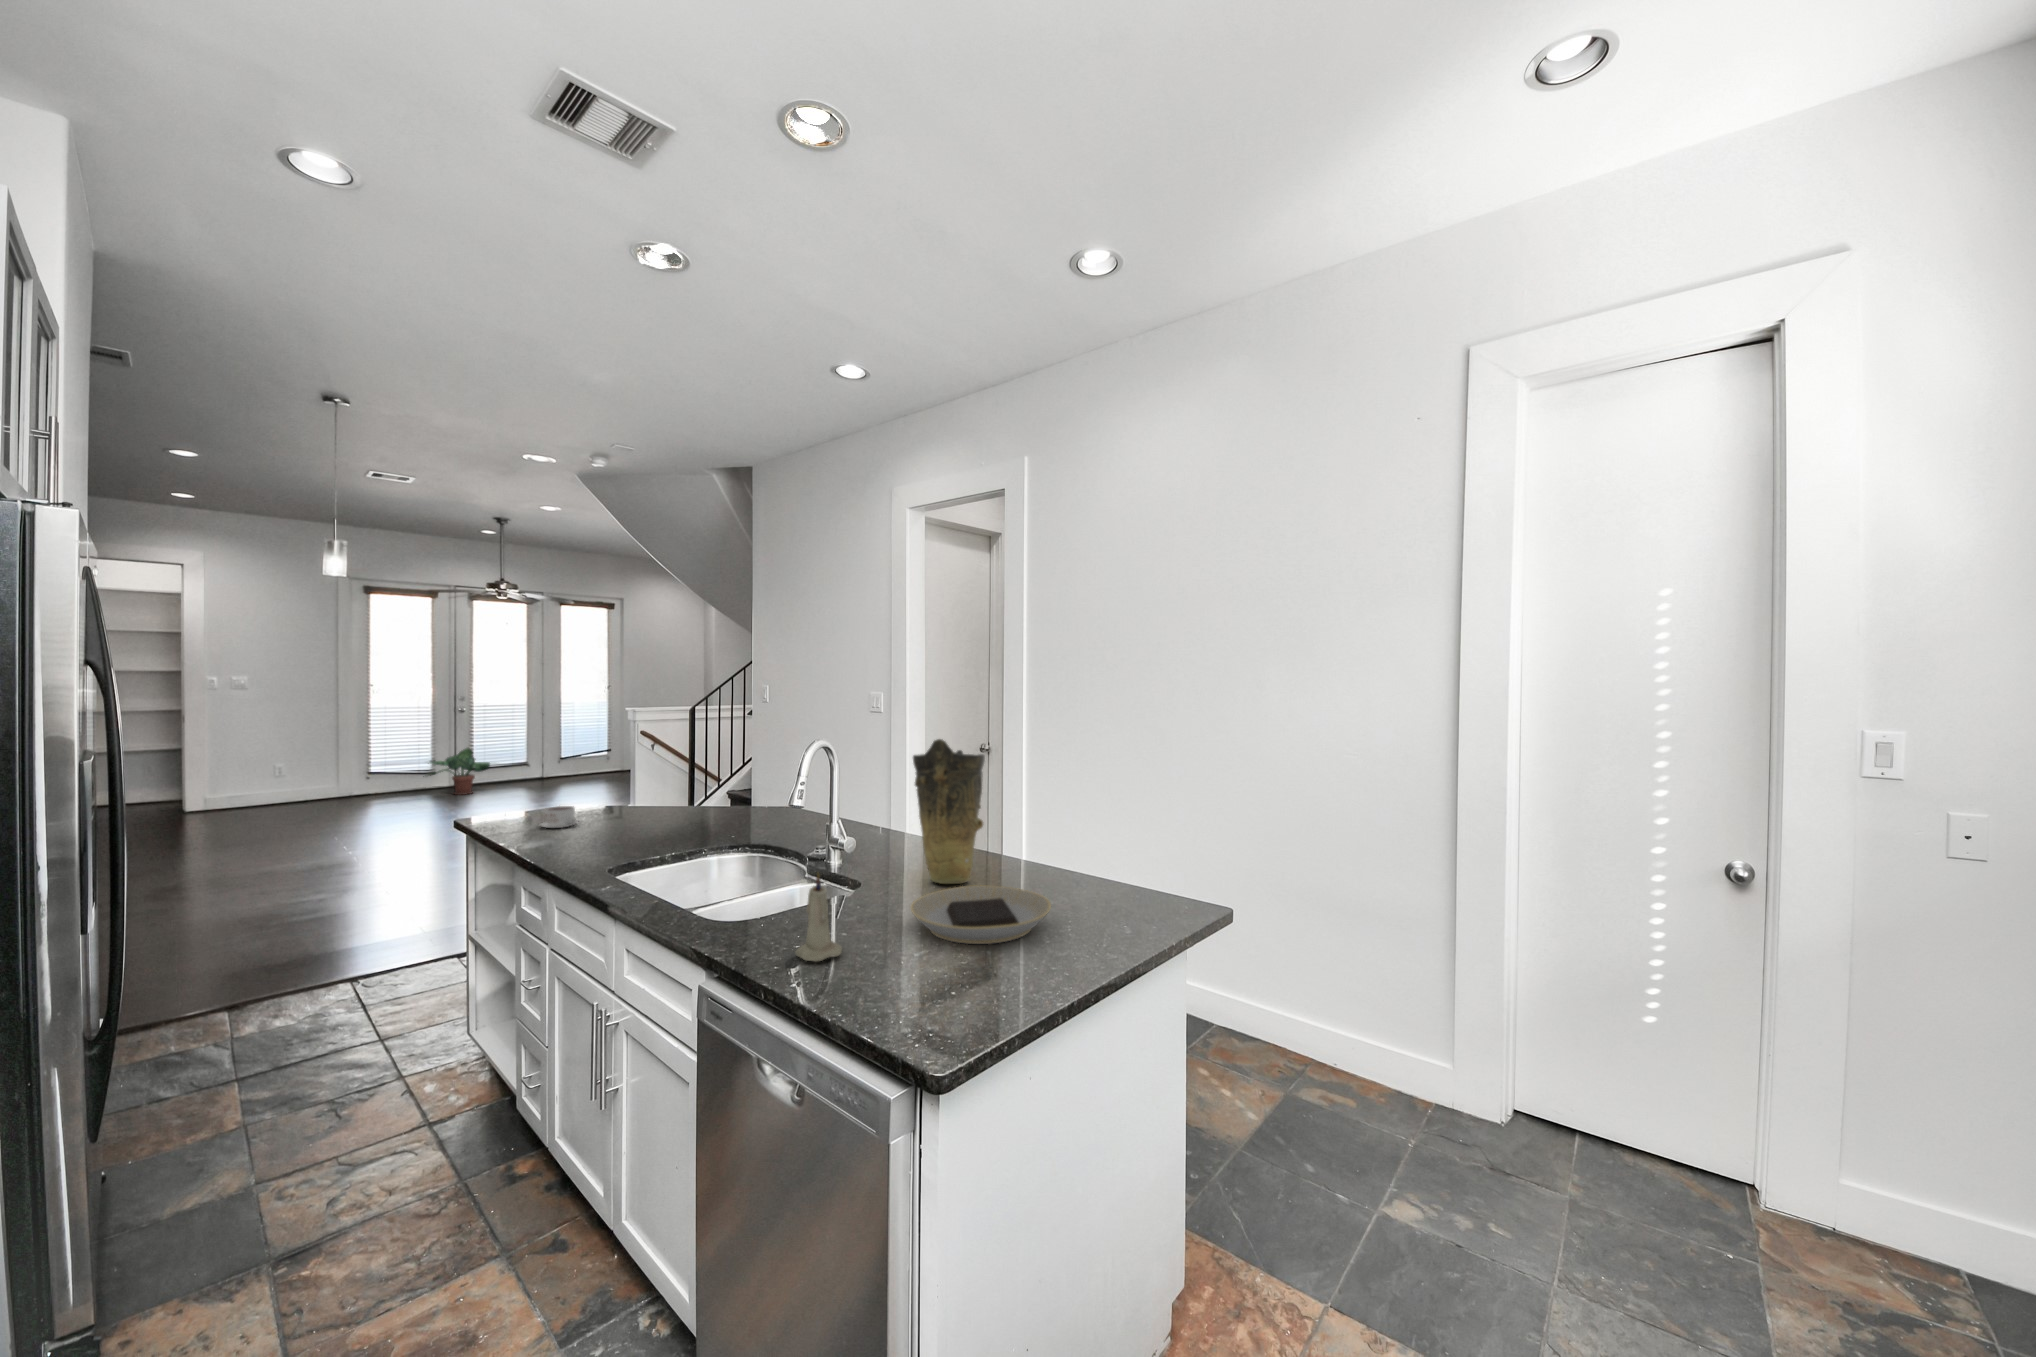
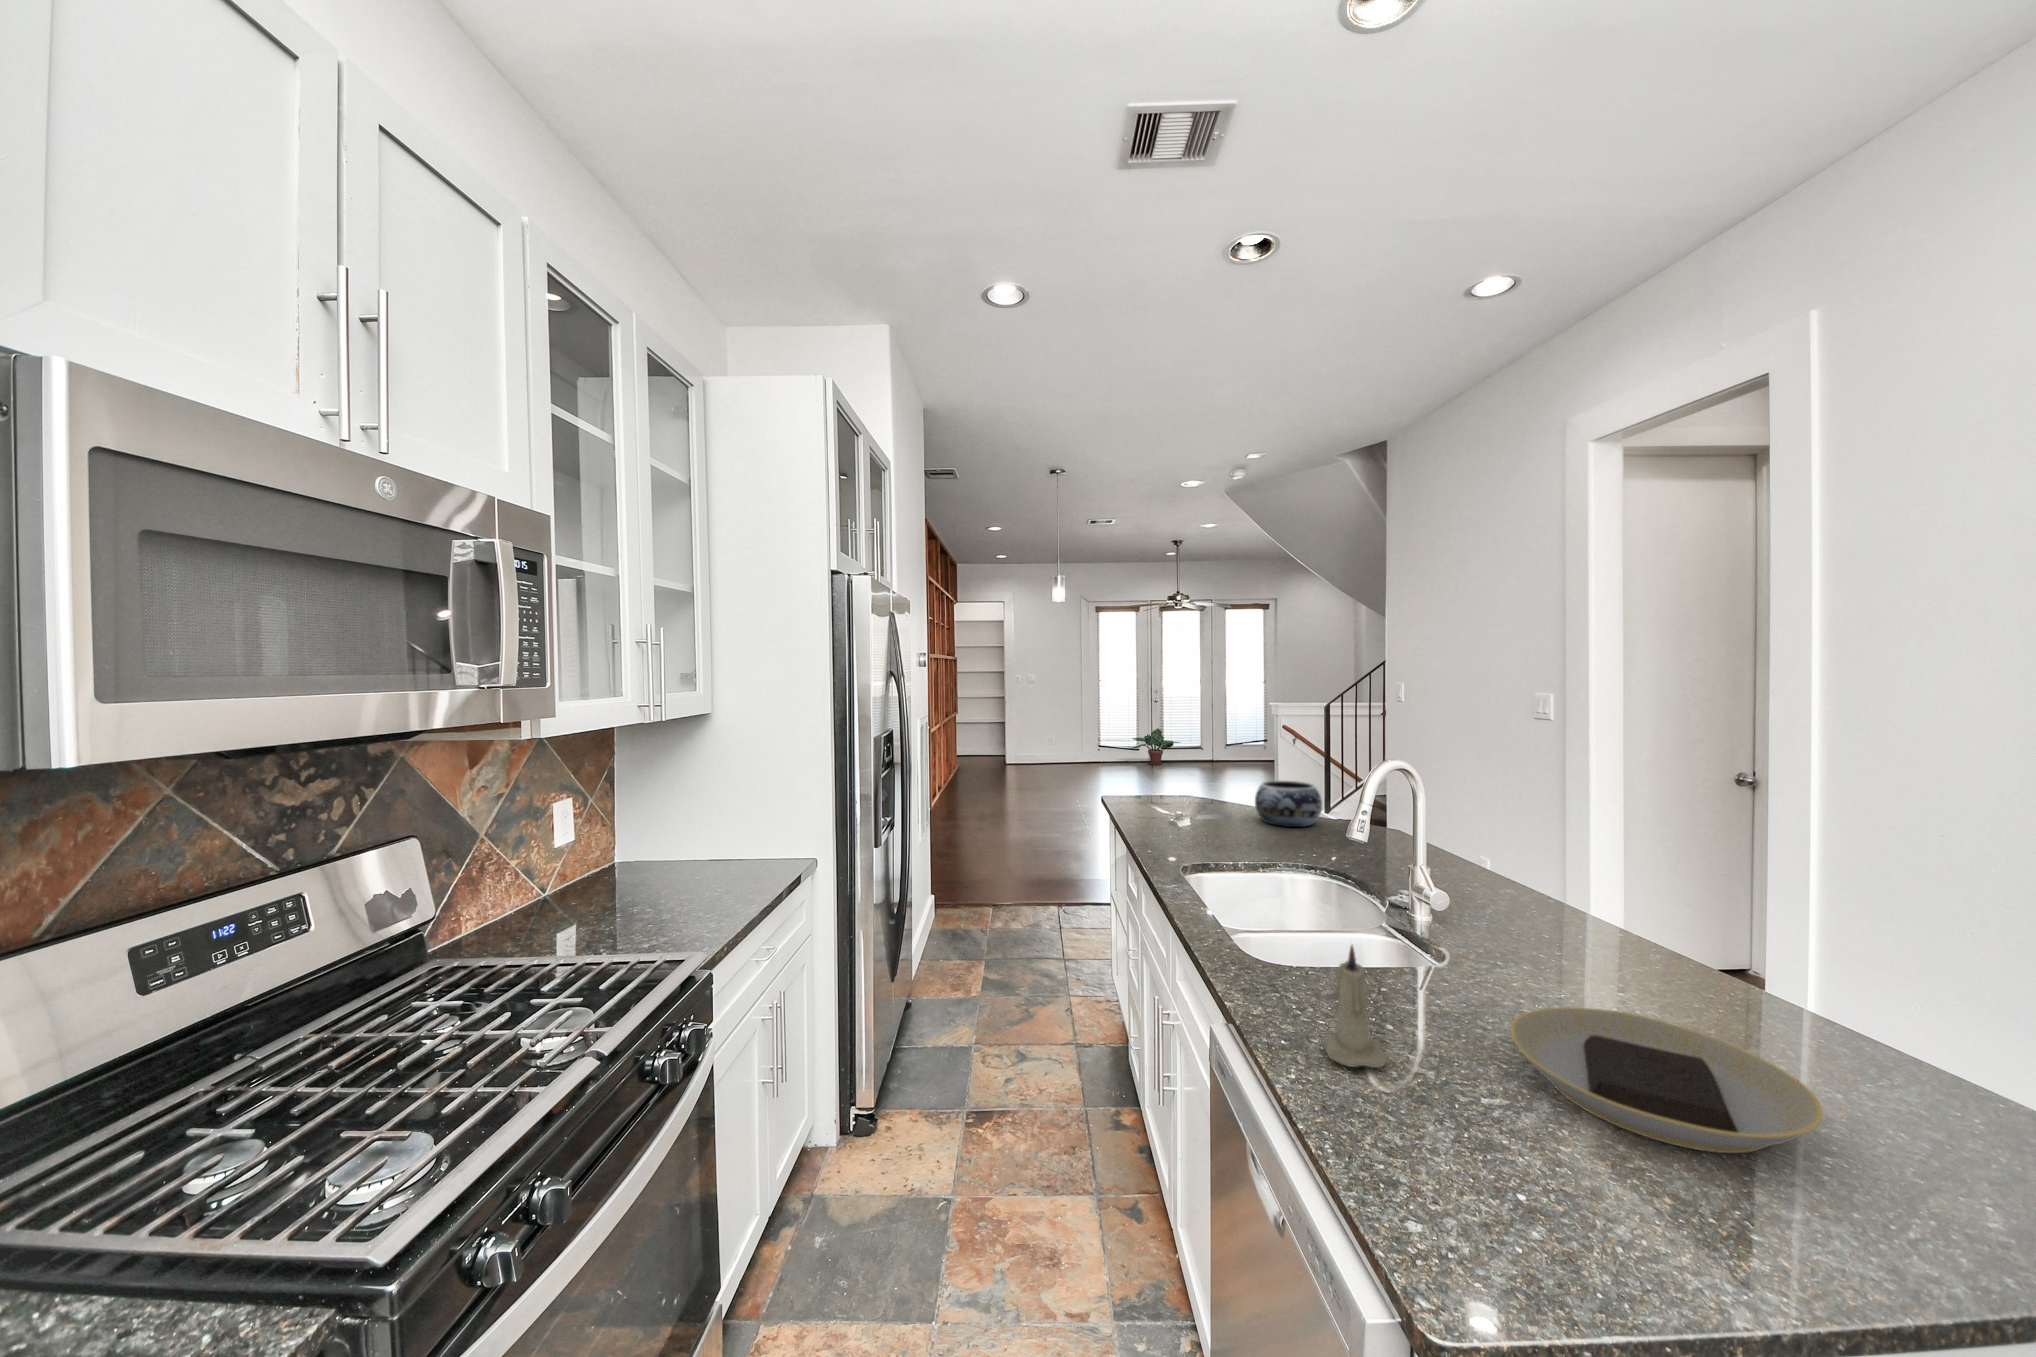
vase: present [913,739,985,884] -> none [1538,774,1678,999]
decorative bowl: none [664,777,729,821] -> present [1255,781,1322,827]
coffee cup: present [540,806,579,828] -> none [1147,795,1180,815]

